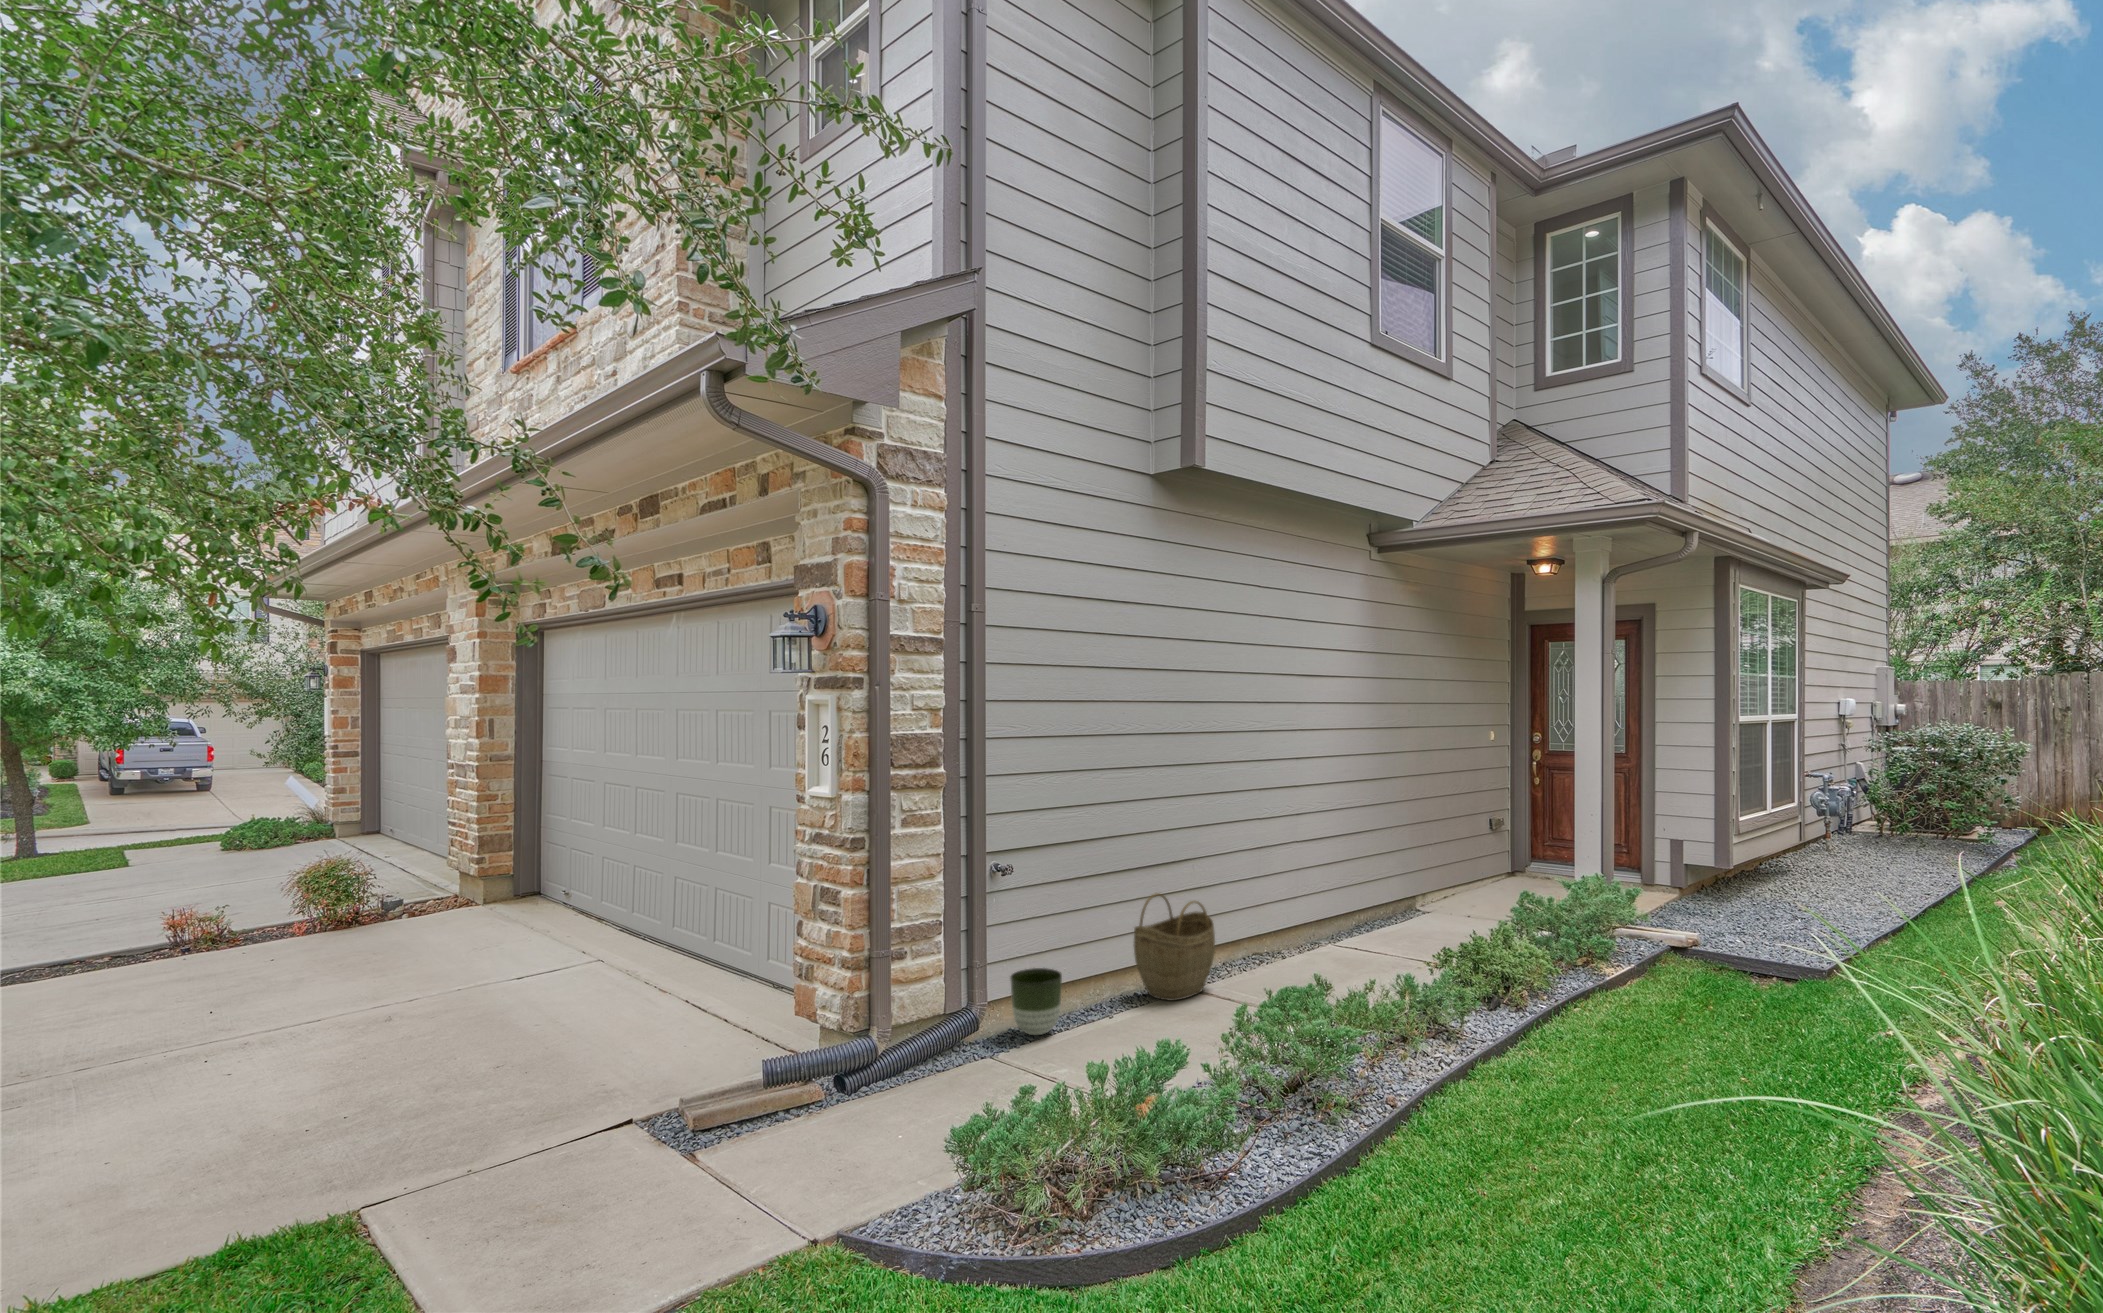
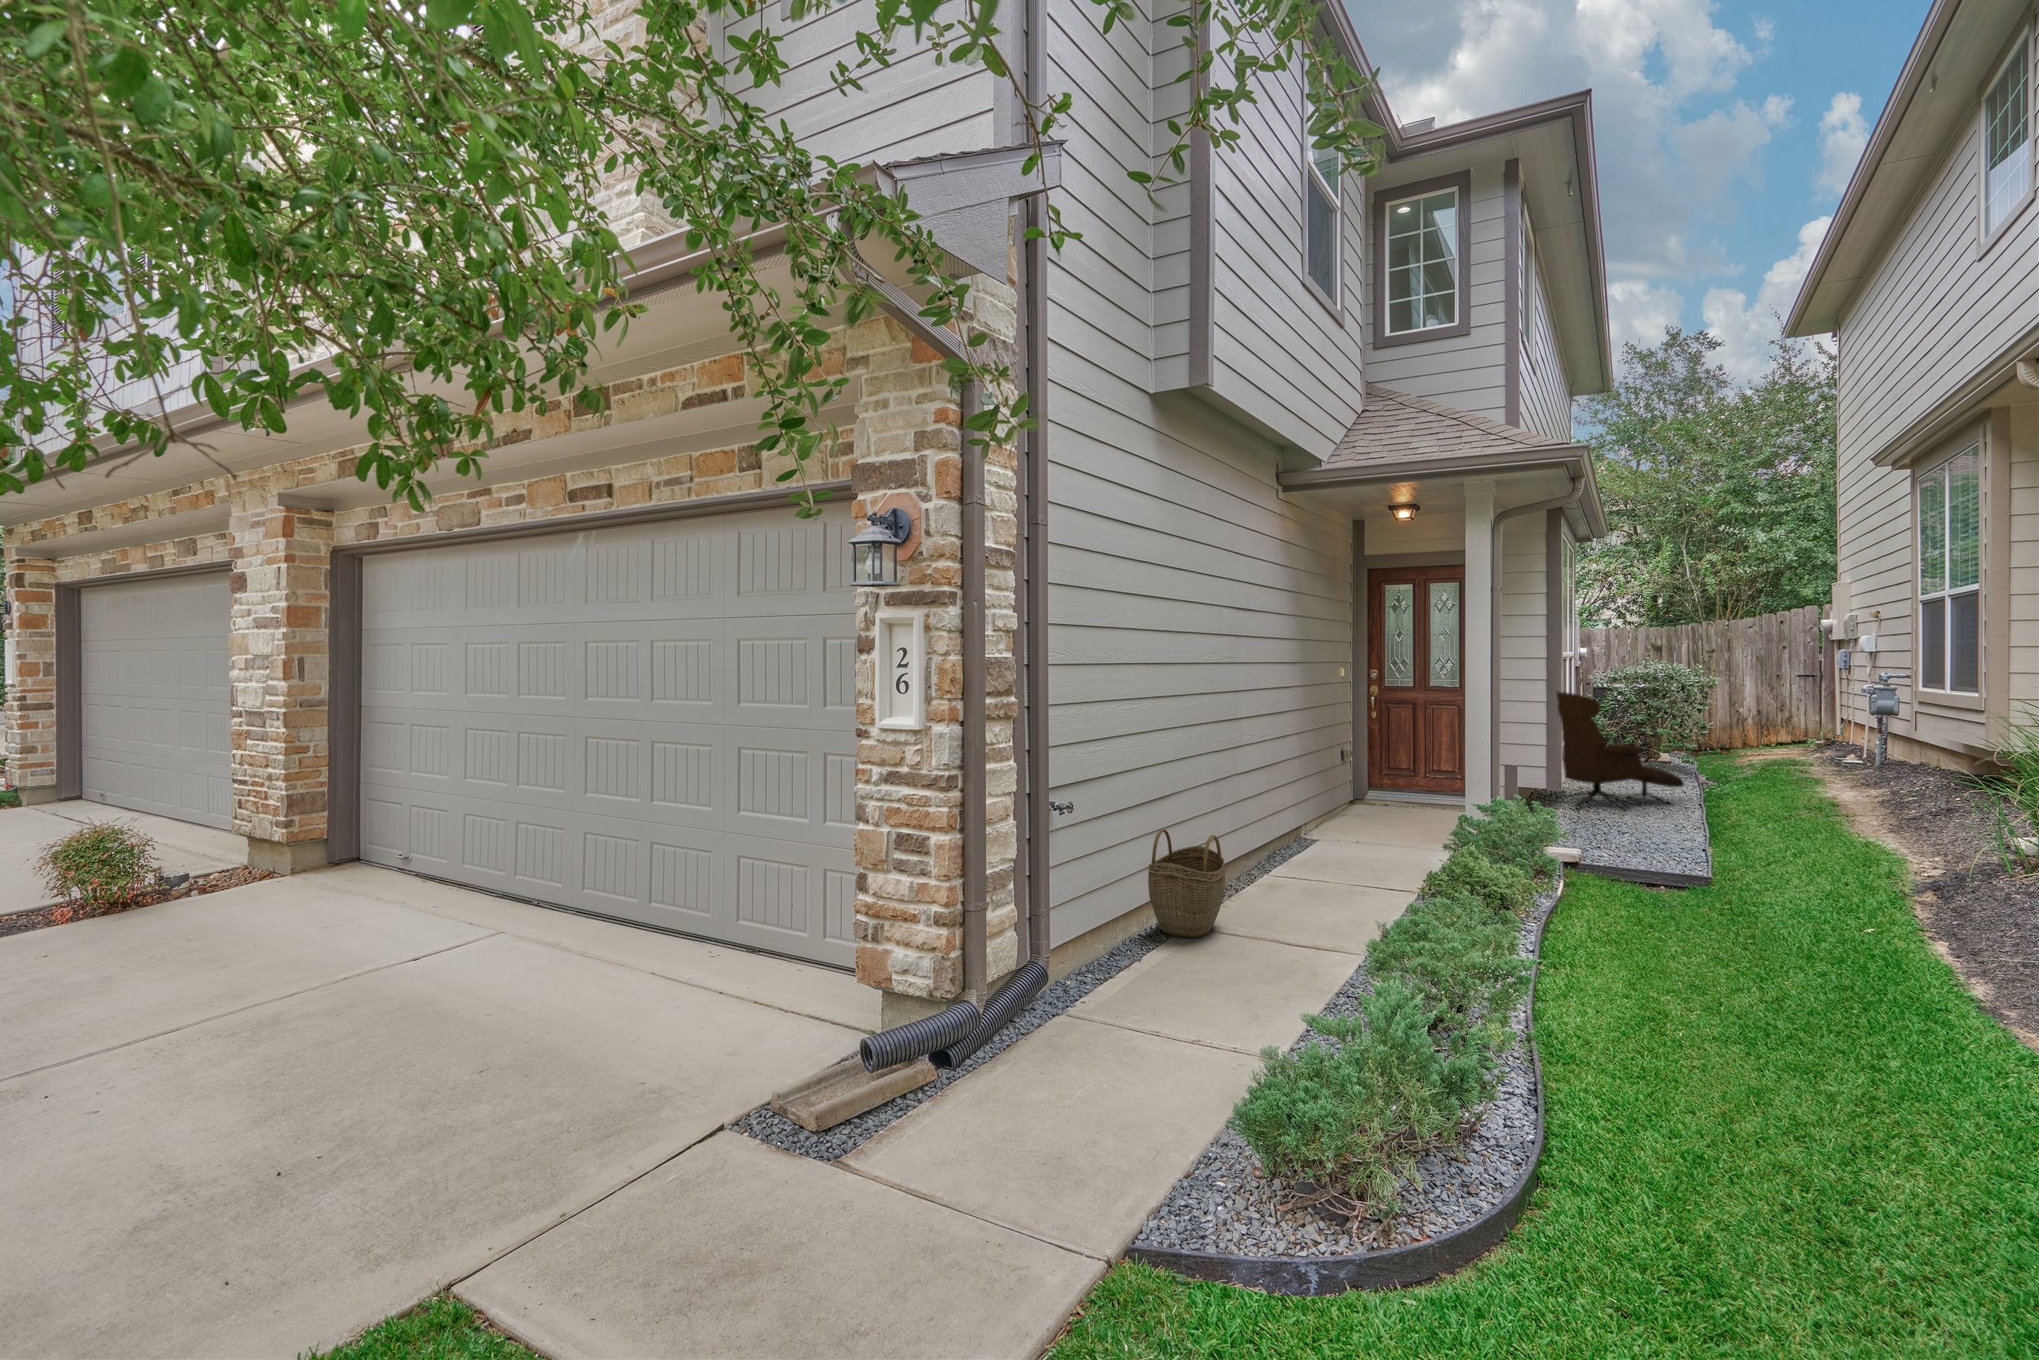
lounge chair: none [1741,758,1924,898] -> present [1555,692,1684,812]
planter: present [1010,968,1062,1035] -> none [1074,913,1130,986]

